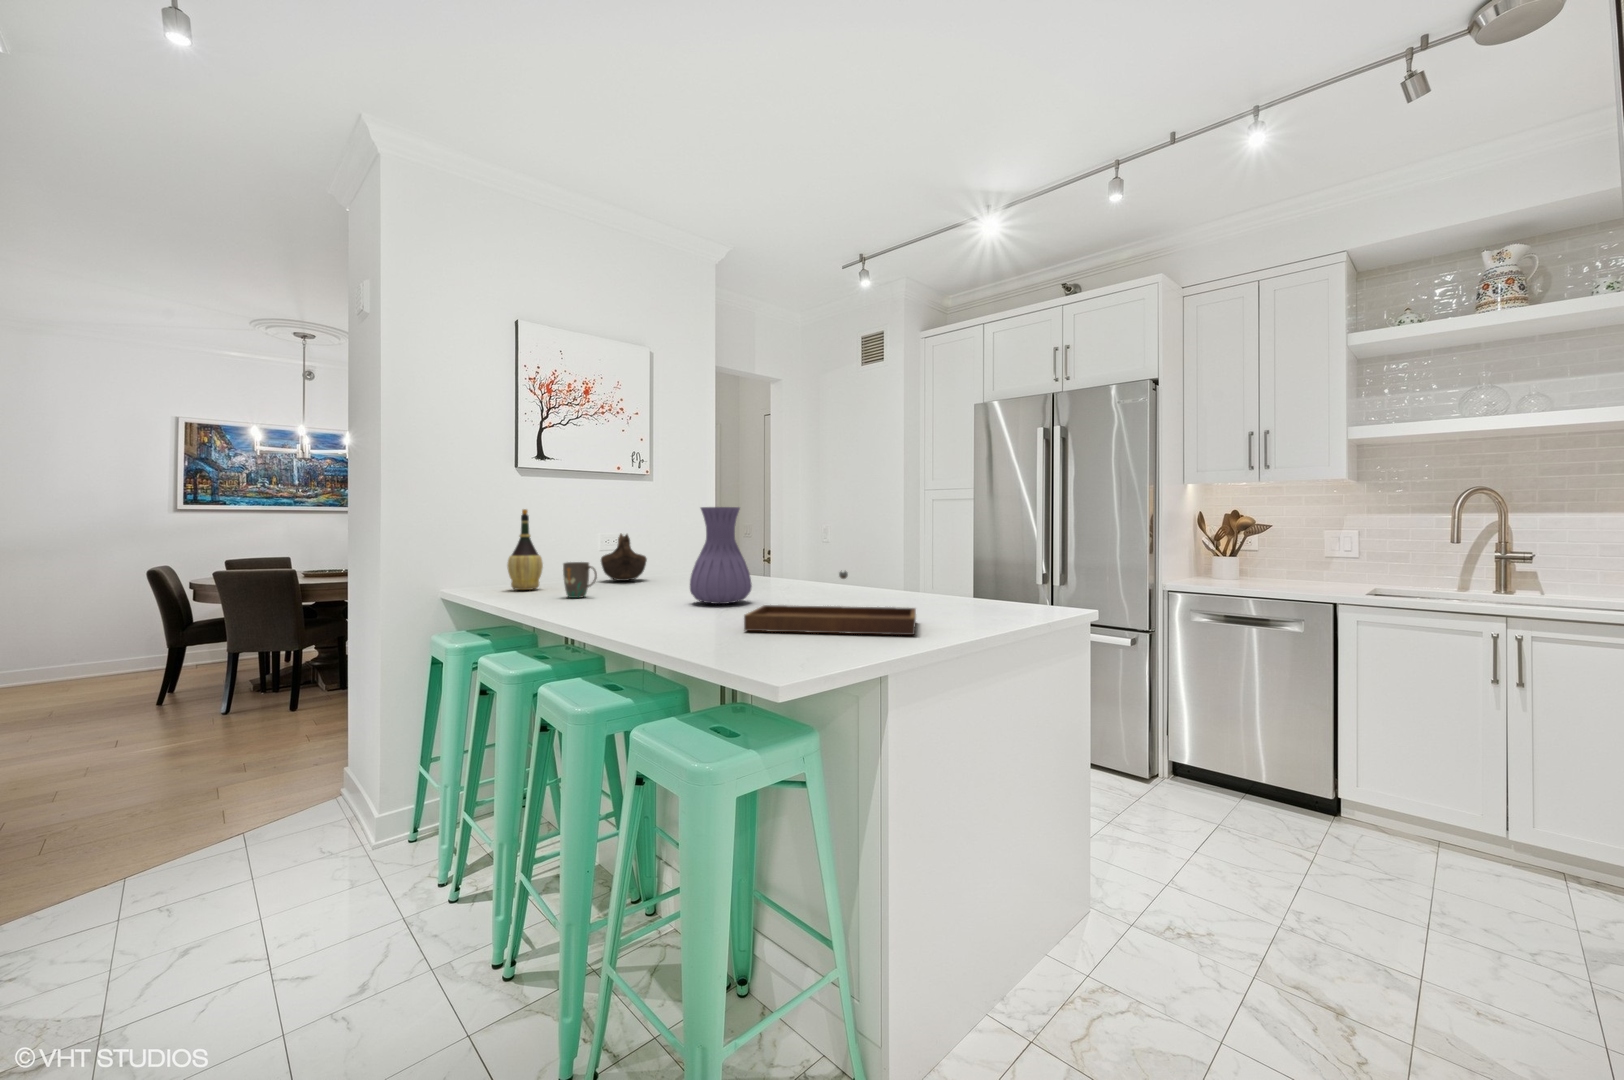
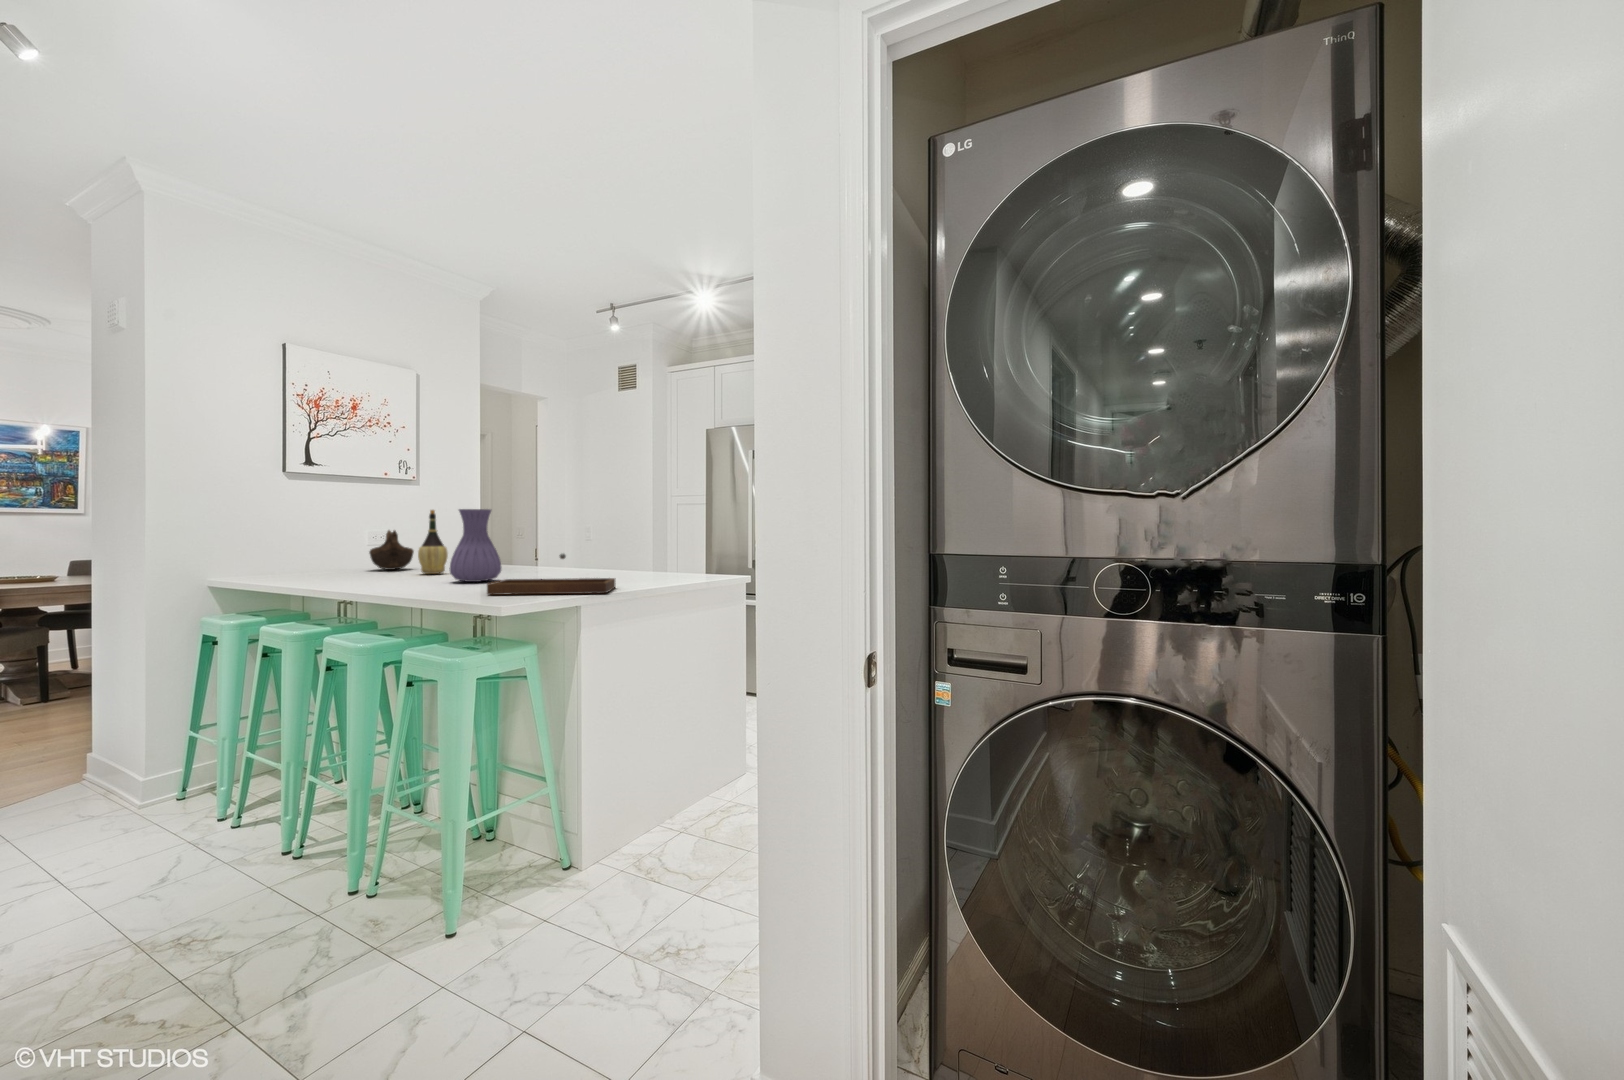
wine bottle: present [507,509,543,590] -> present [418,510,448,574]
mug: present [563,562,597,598] -> none [336,552,368,581]

